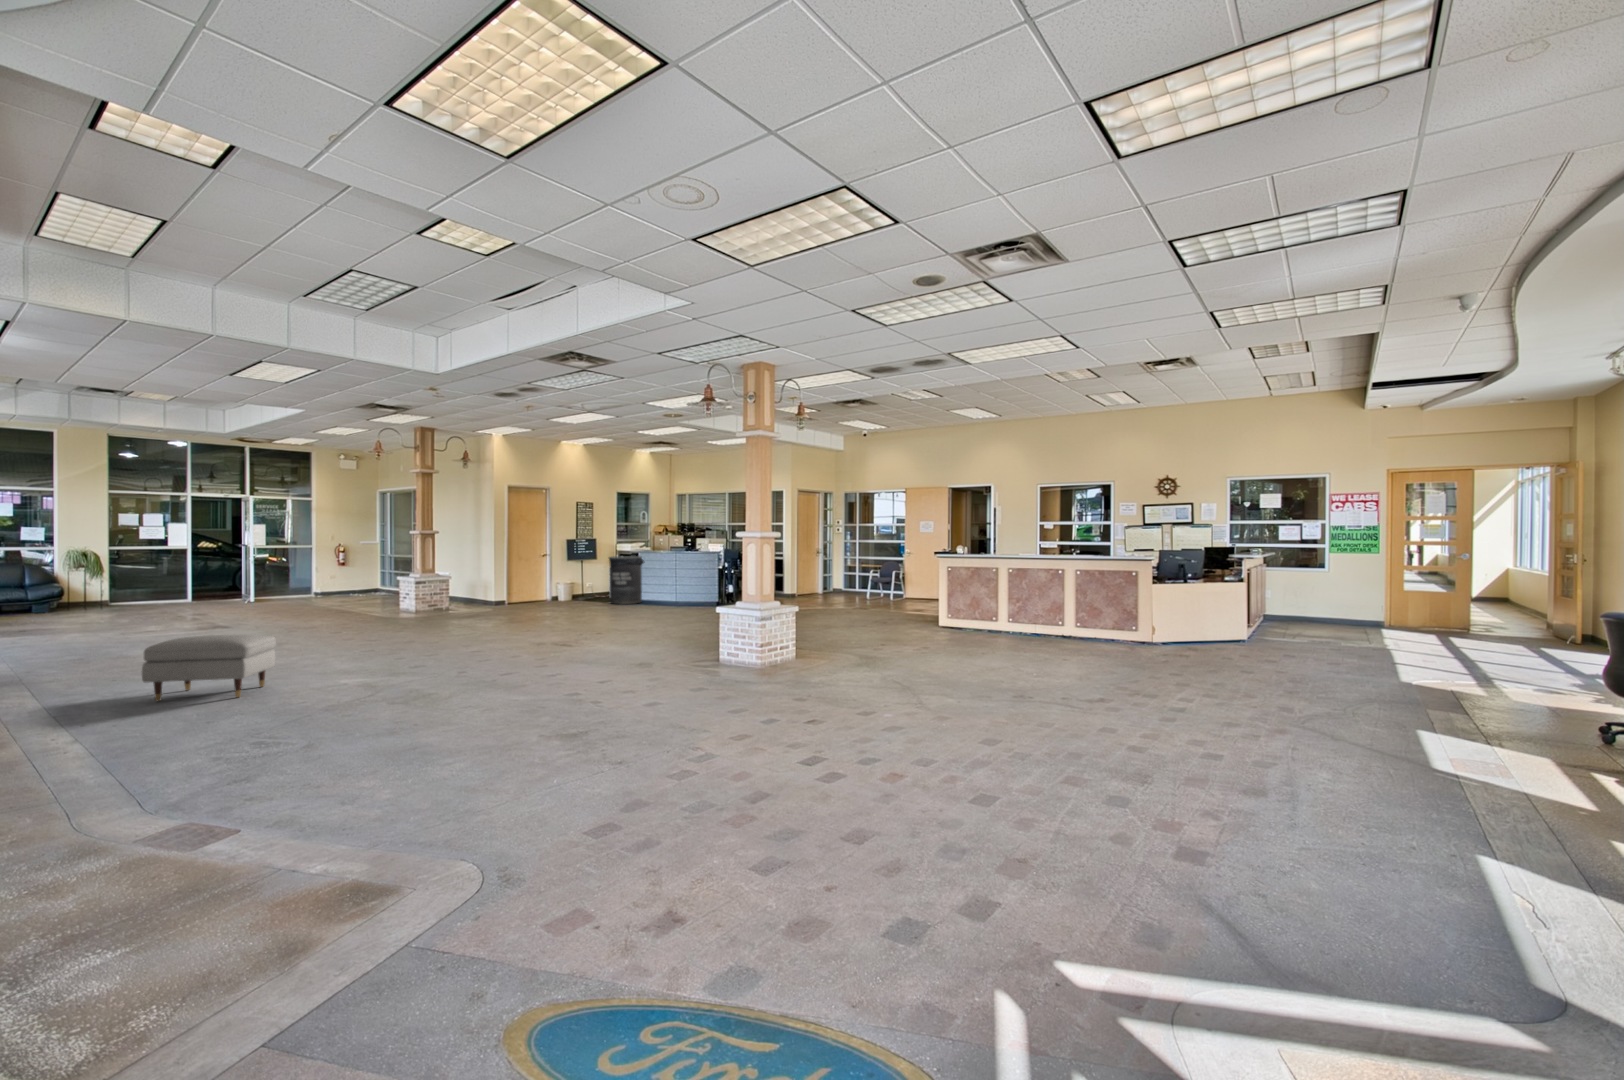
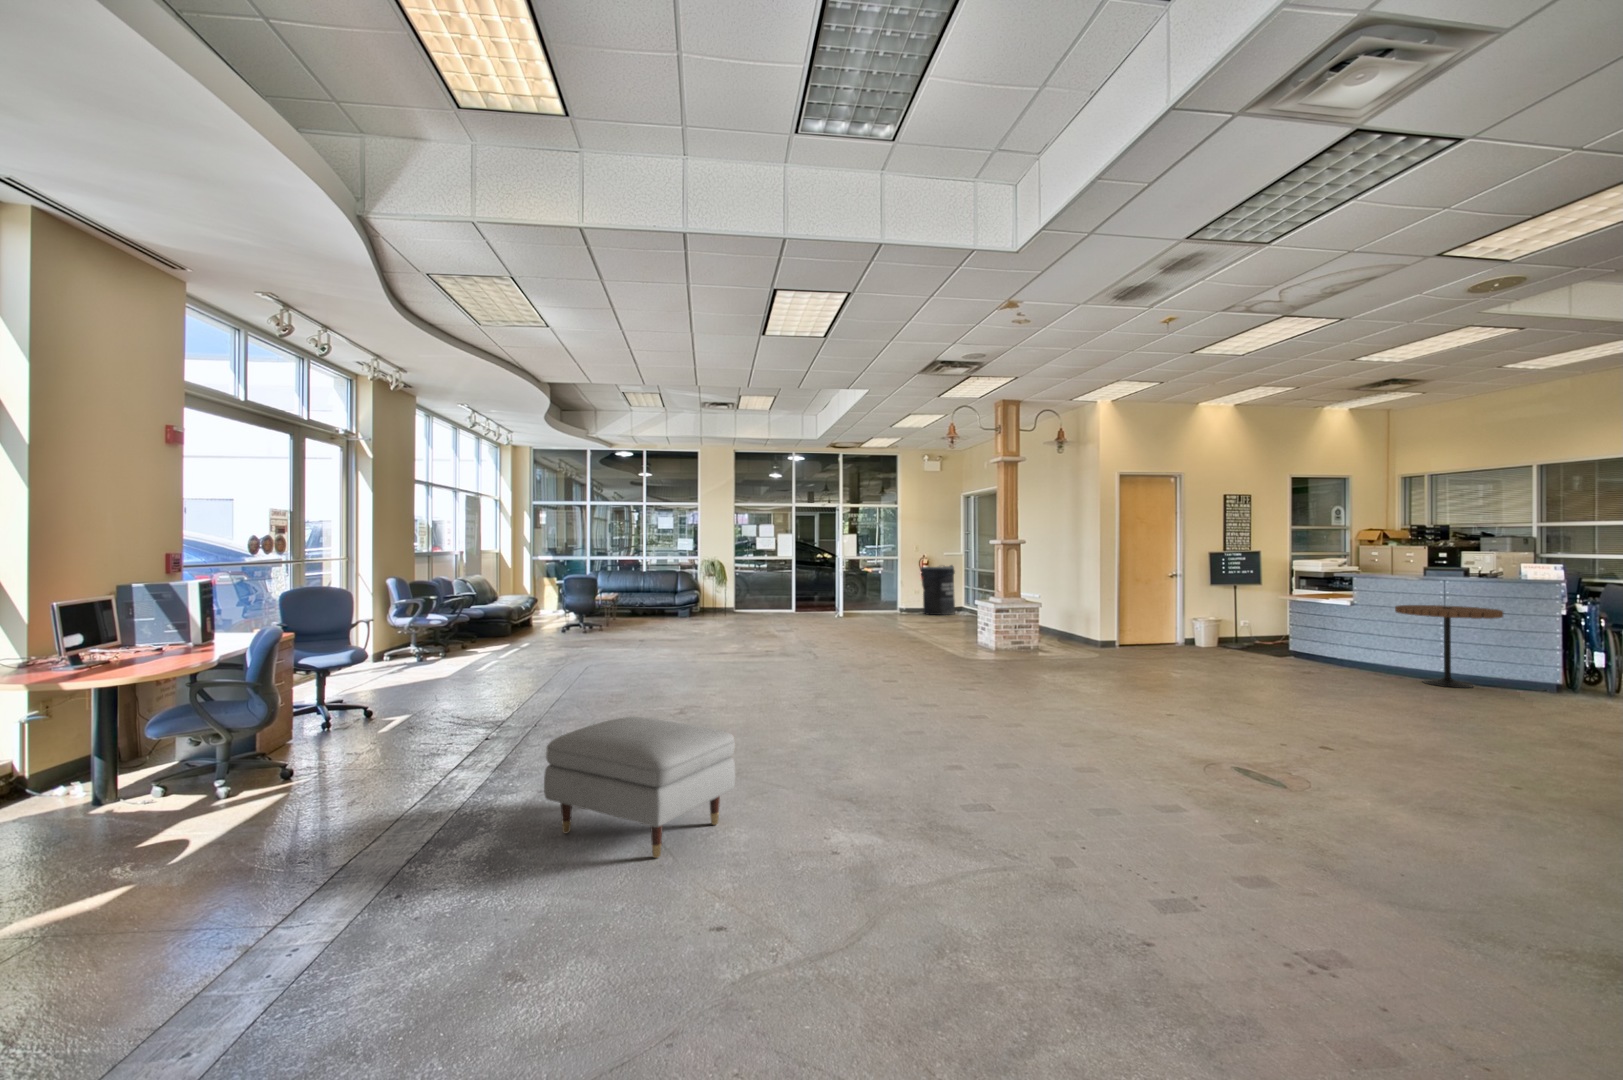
trash can: present [609,555,644,604] -> present [921,565,955,615]
side table: none [652,566,695,607] -> present [1395,605,1503,688]

